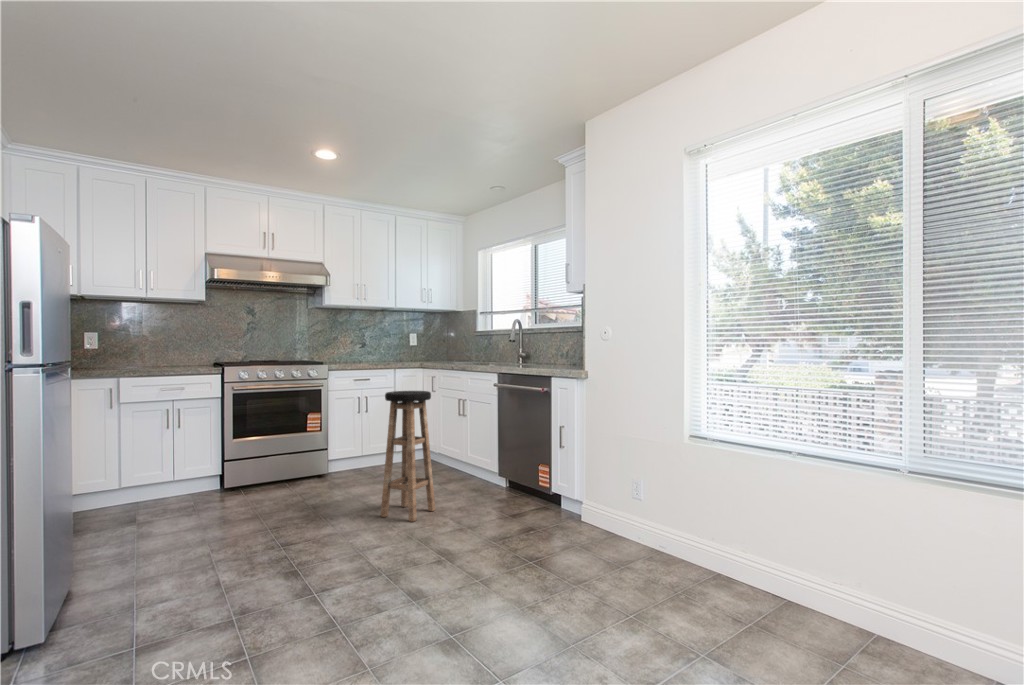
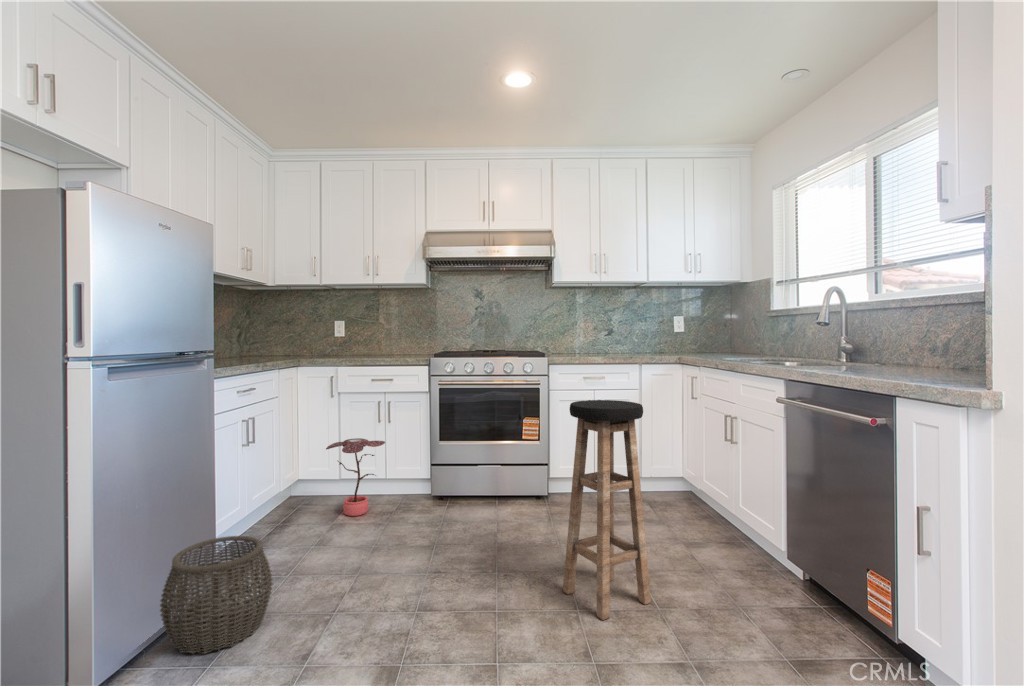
potted plant: none [123,444,186,517] -> present [326,438,385,516]
woven basket: none [80,515,177,606] -> present [160,536,273,654]

